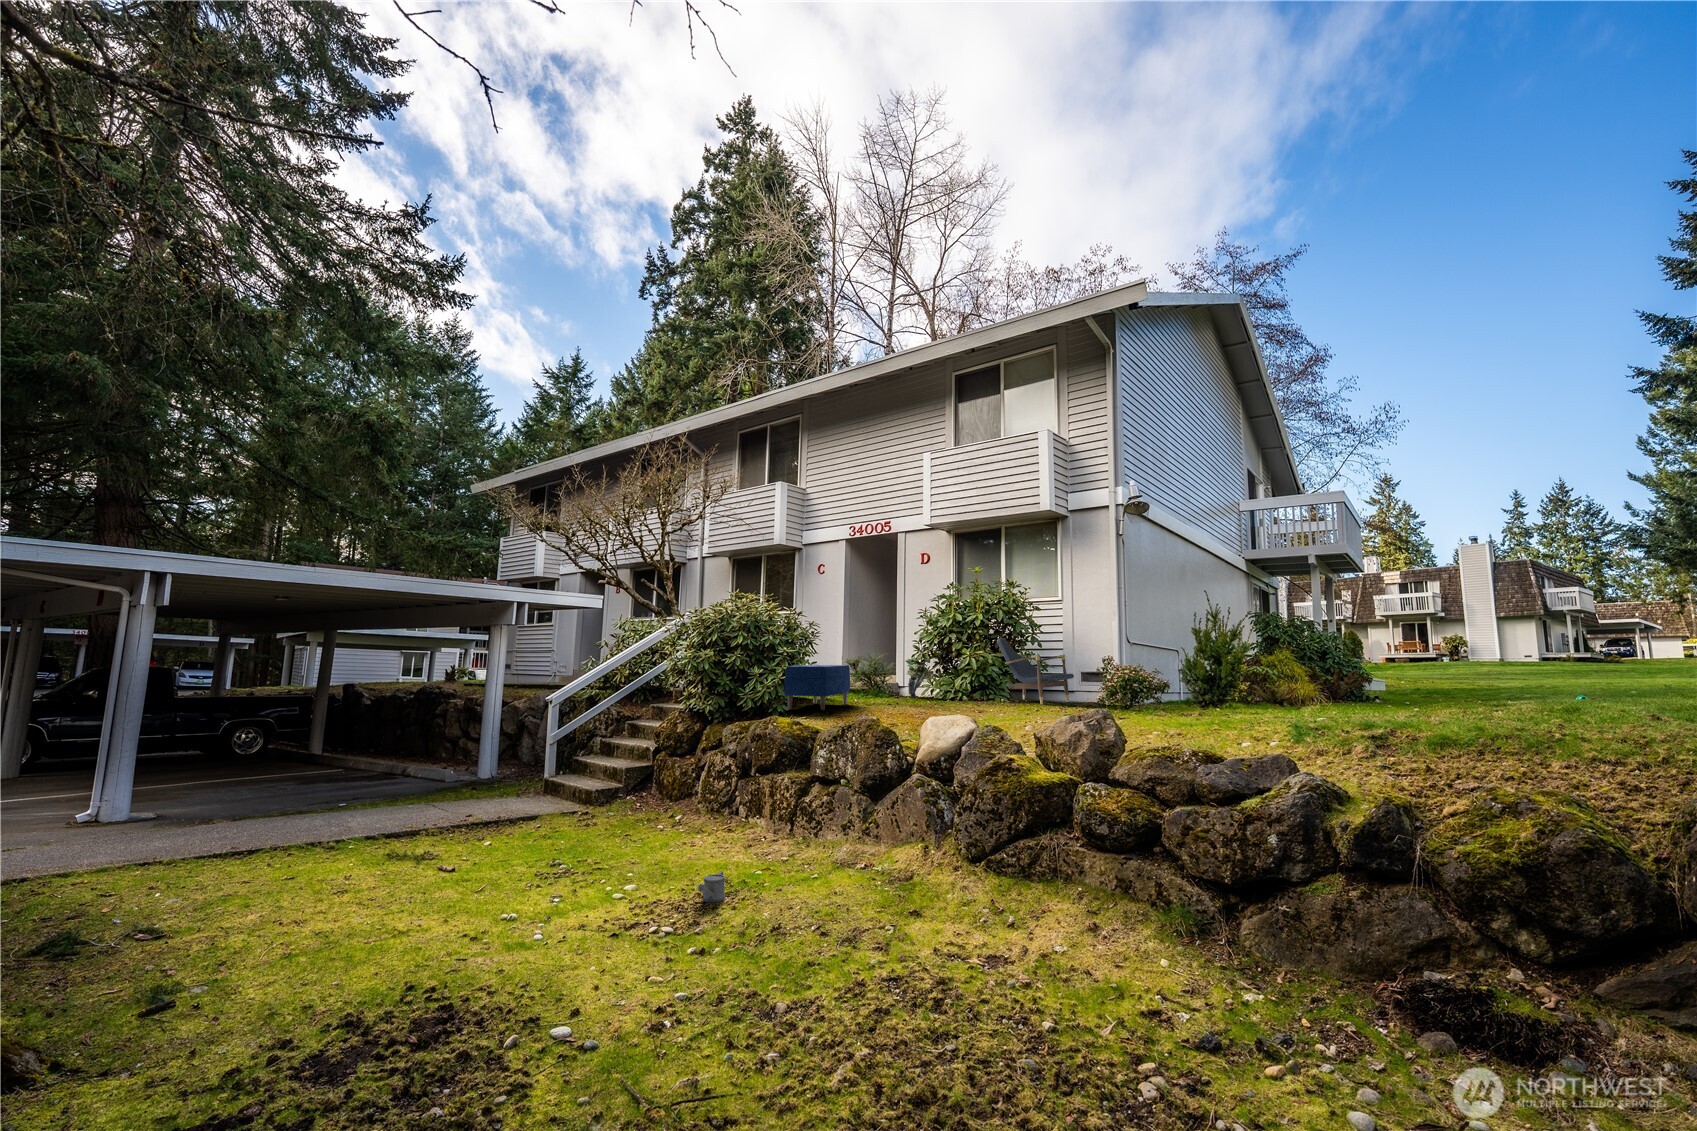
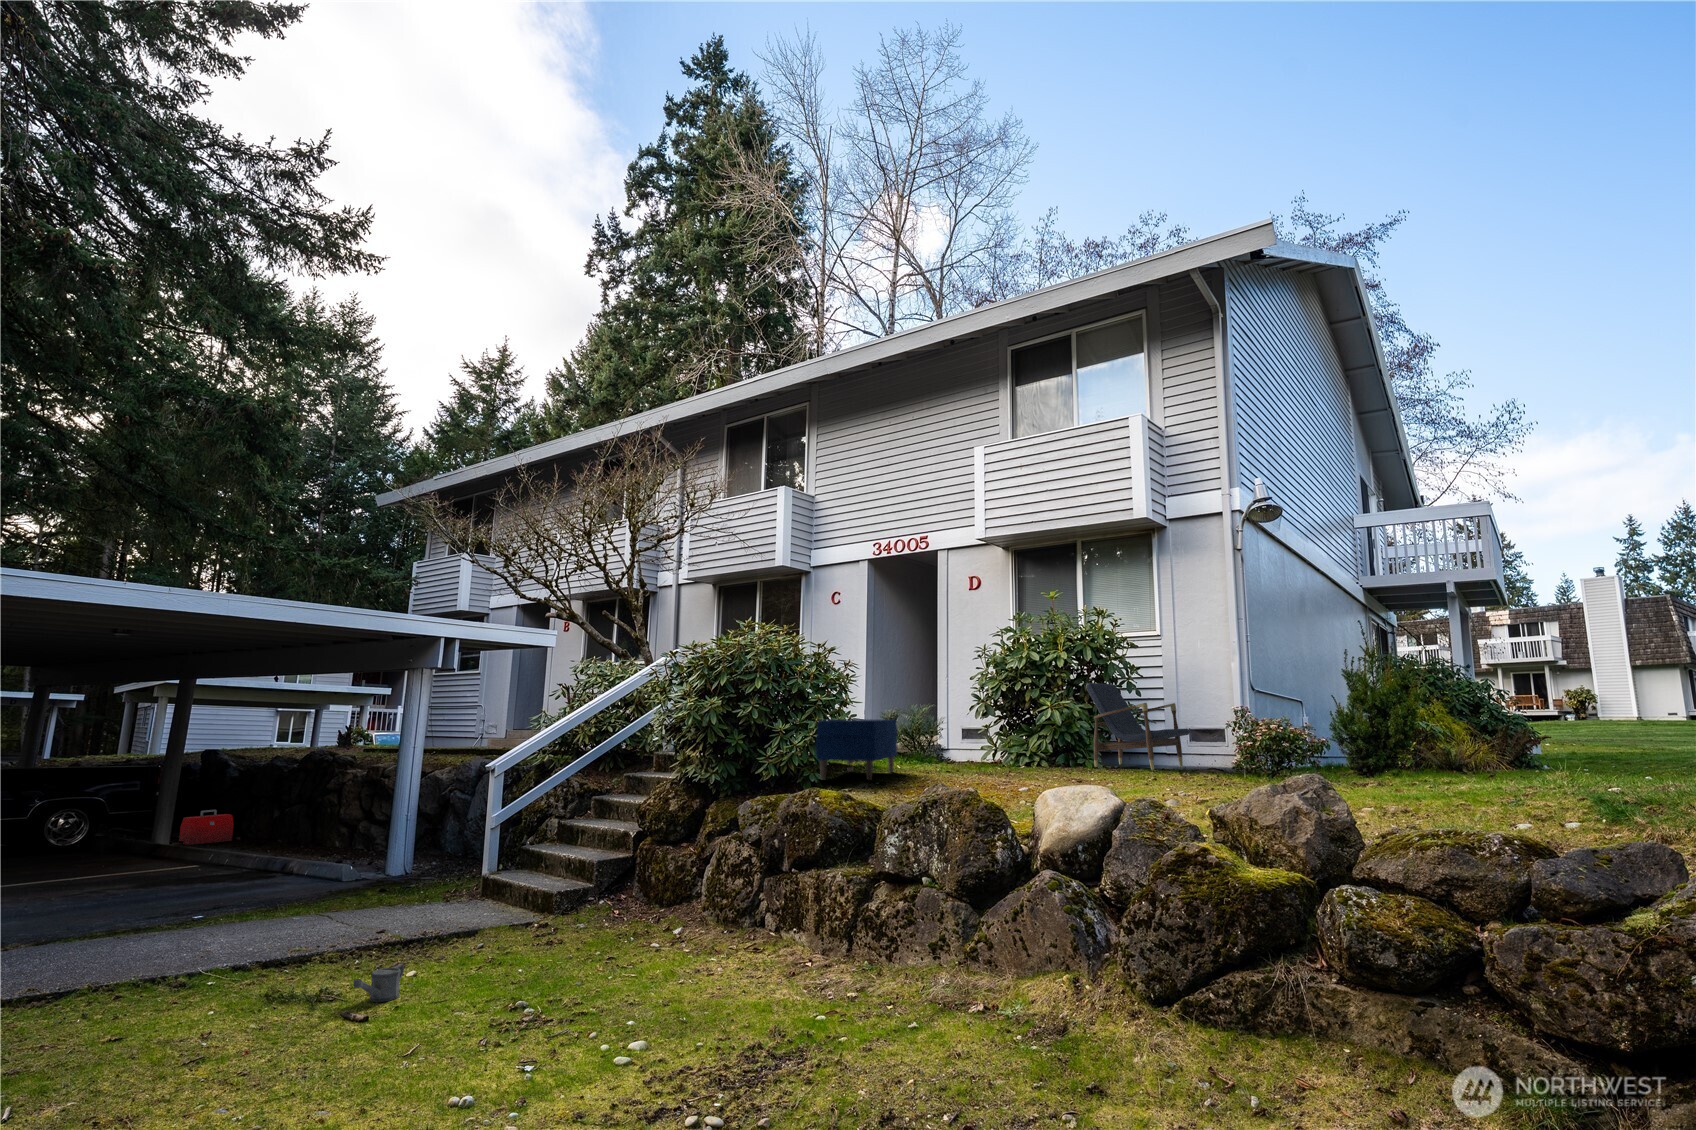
potted plant: present [905,656,928,698] -> none [960,704,994,763]
toolbox: none [328,725,368,751] -> present [179,810,234,845]
watering can: present [698,871,725,903] -> present [353,964,404,1002]

